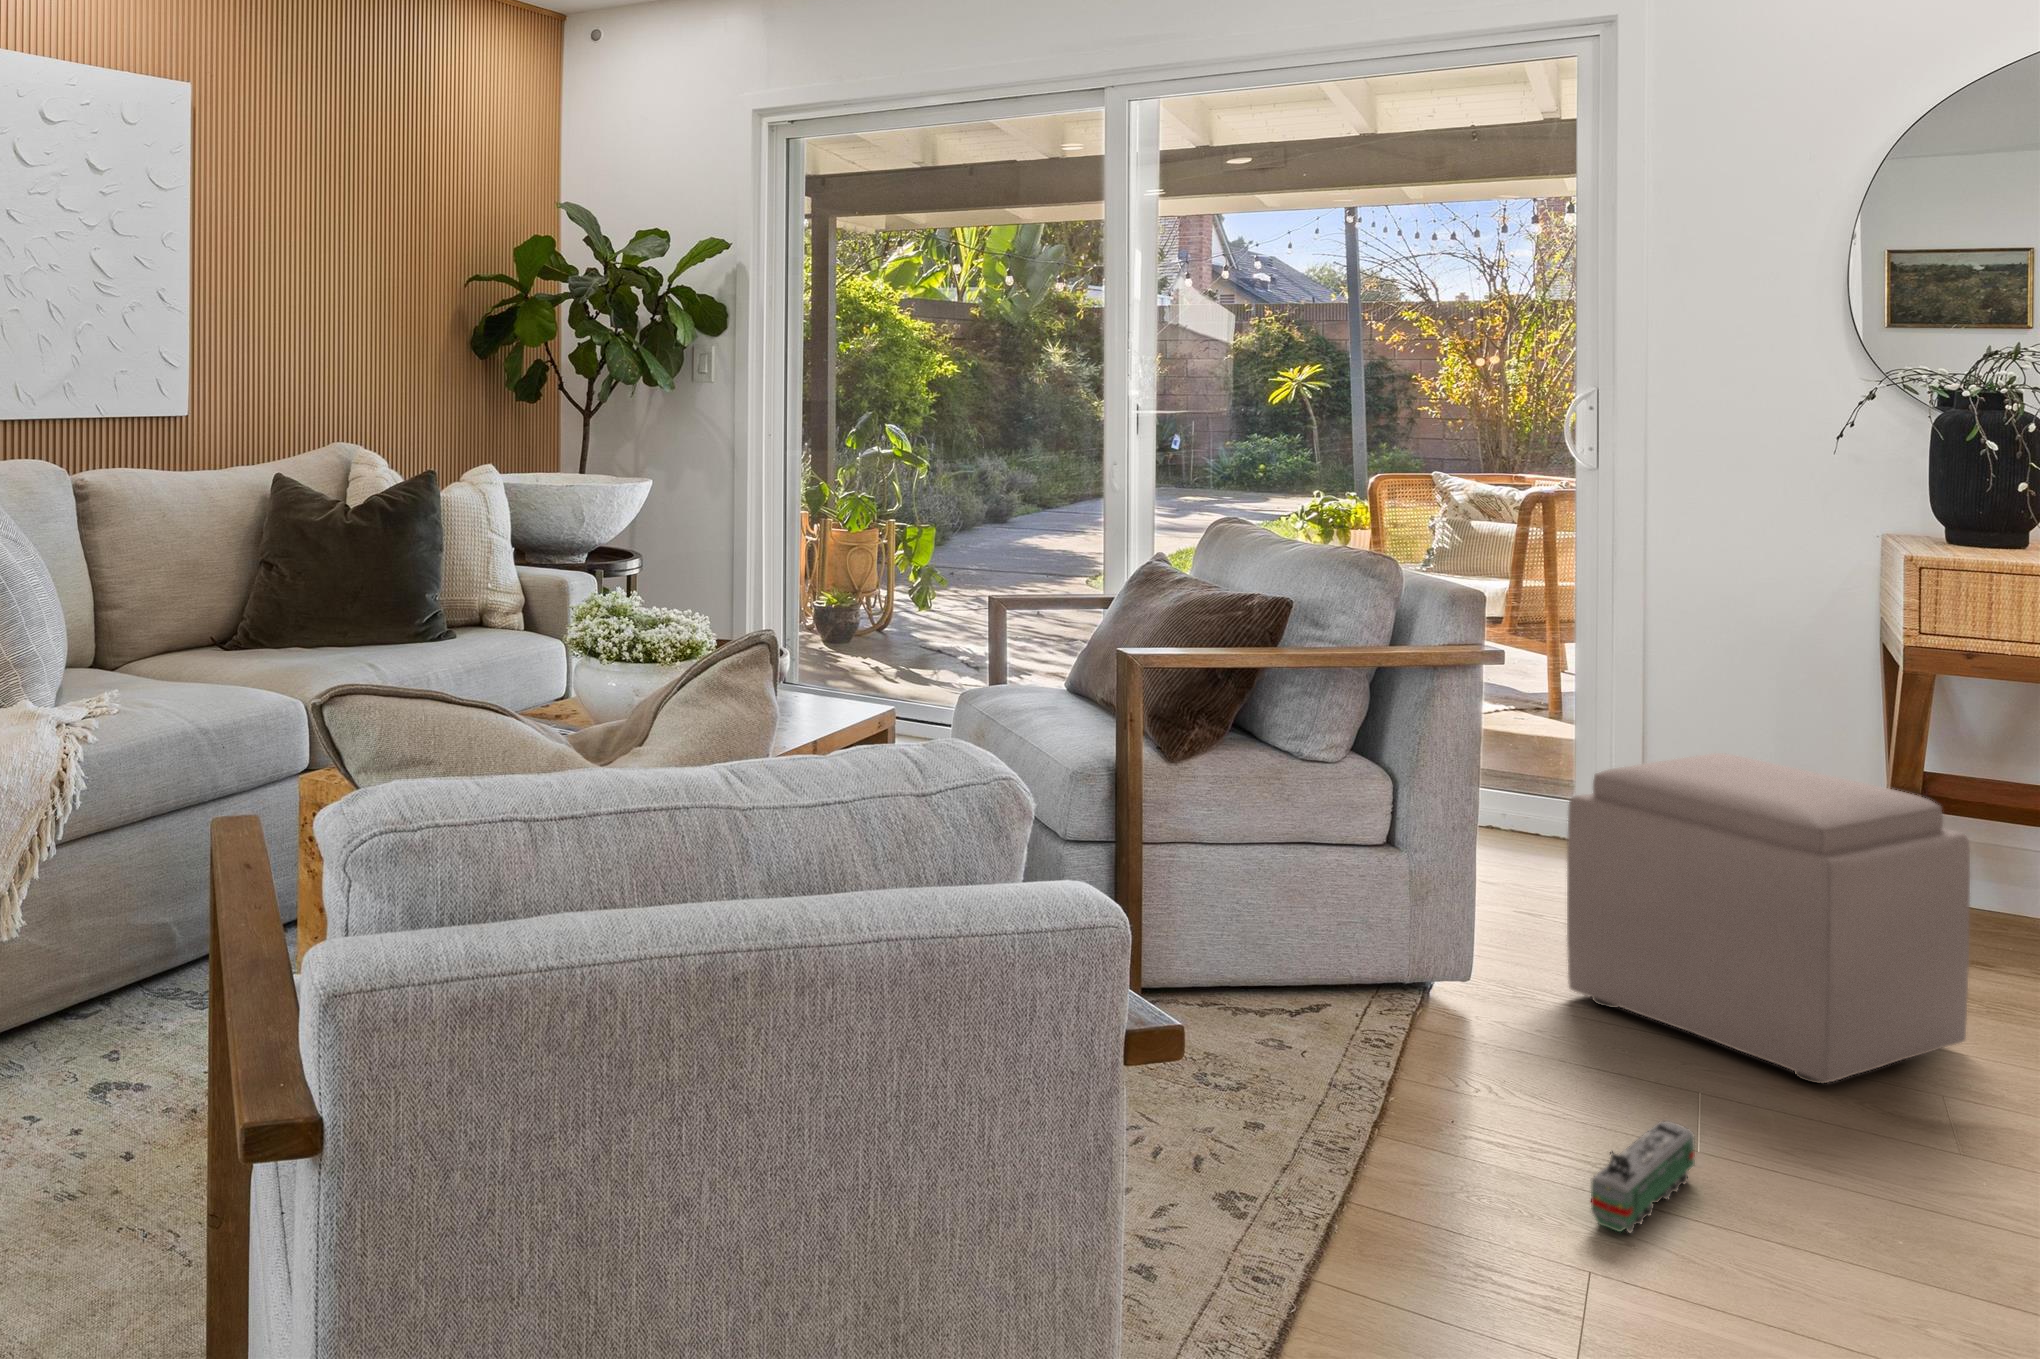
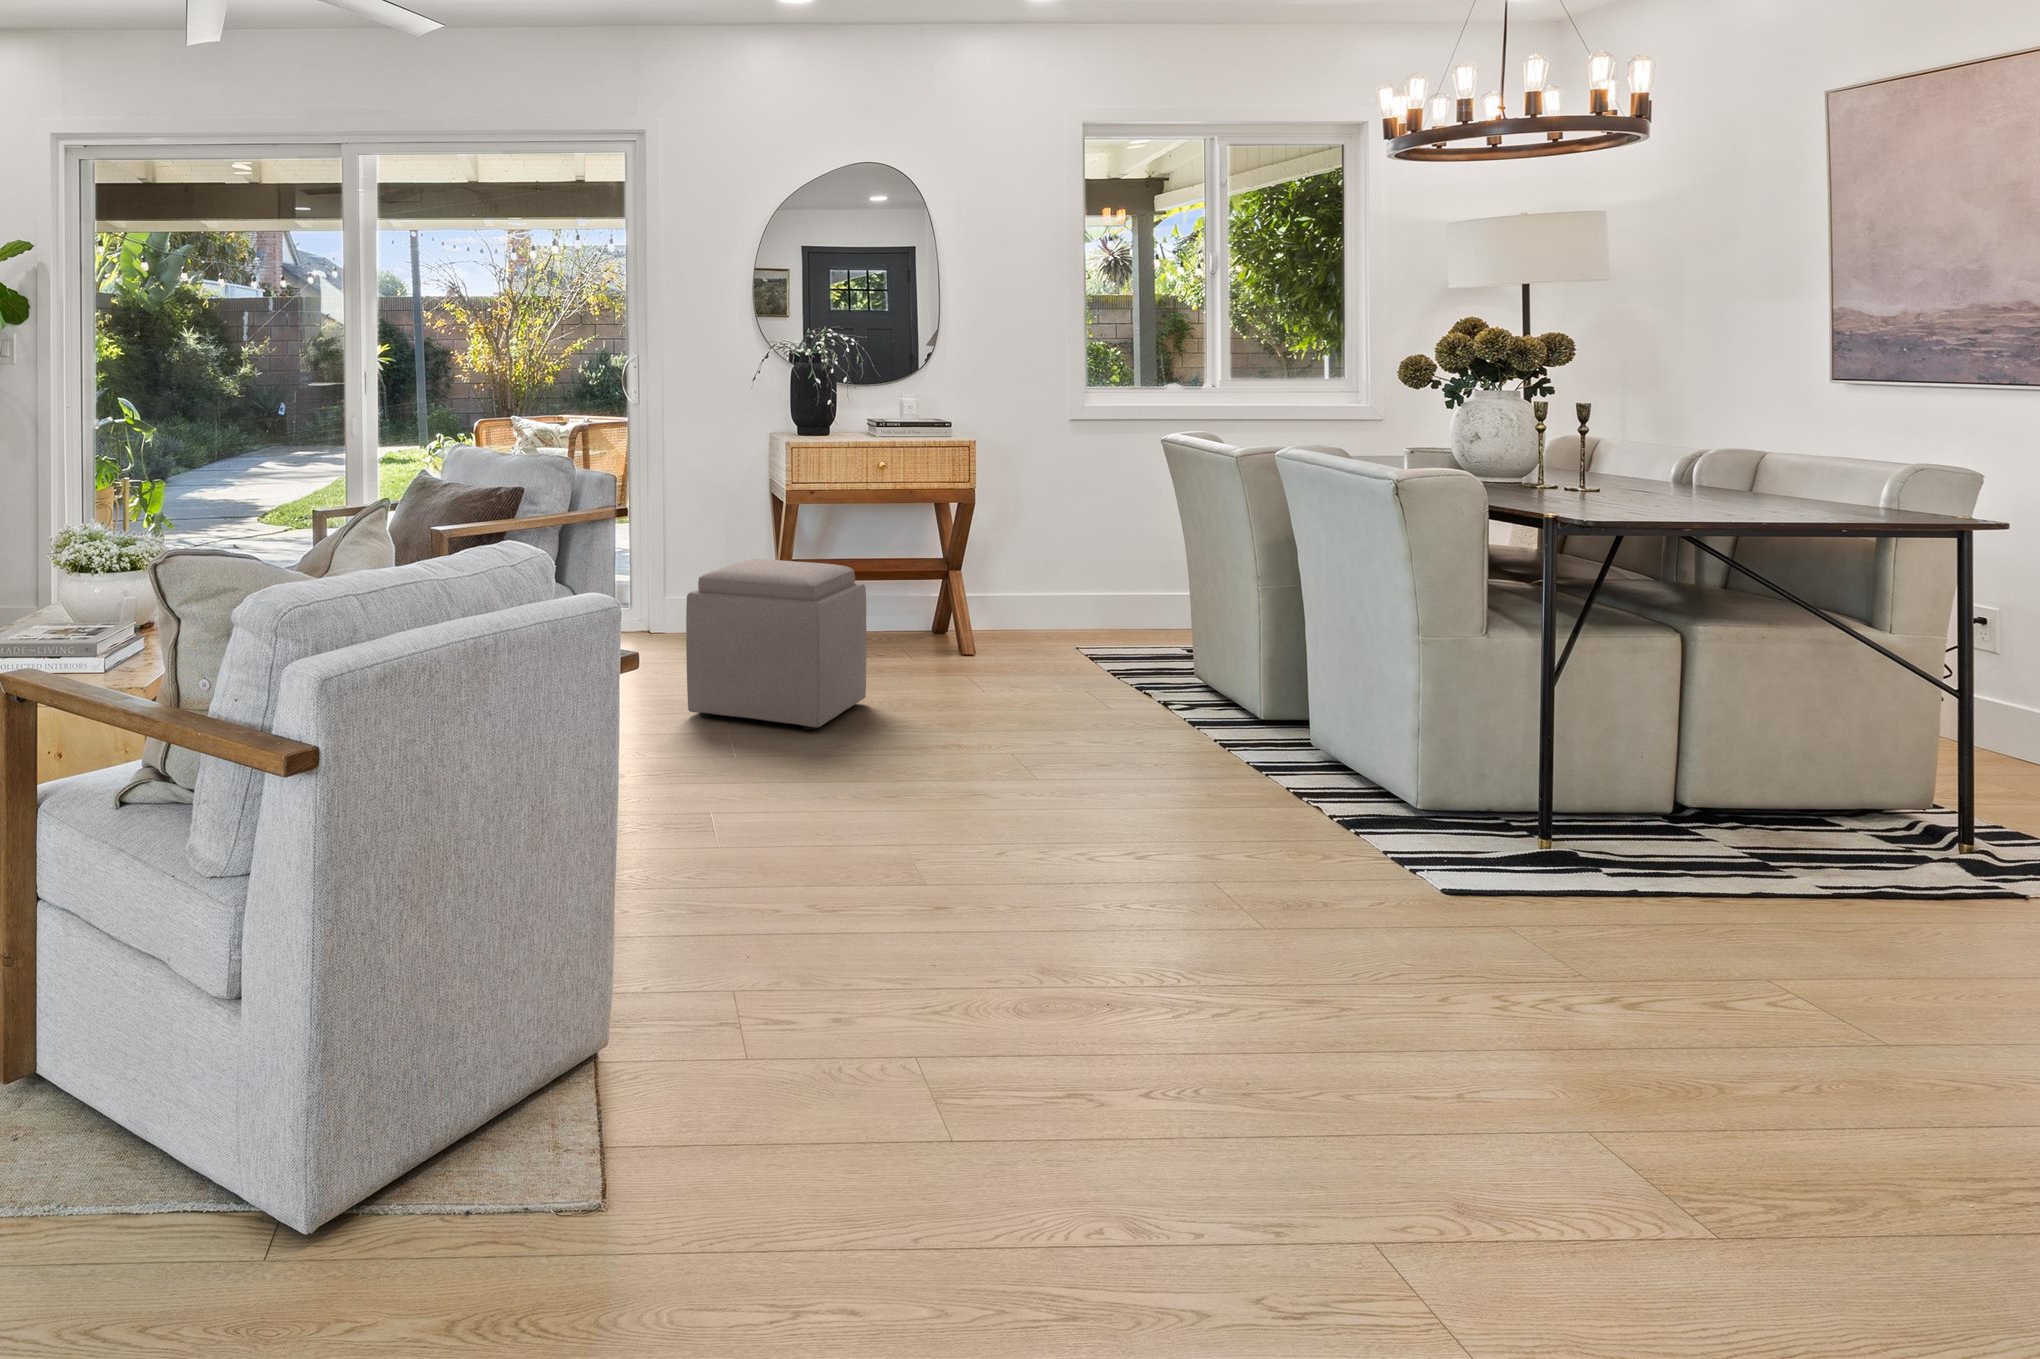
toy train: present [1591,1121,1695,1233] -> none [745,753,780,811]

